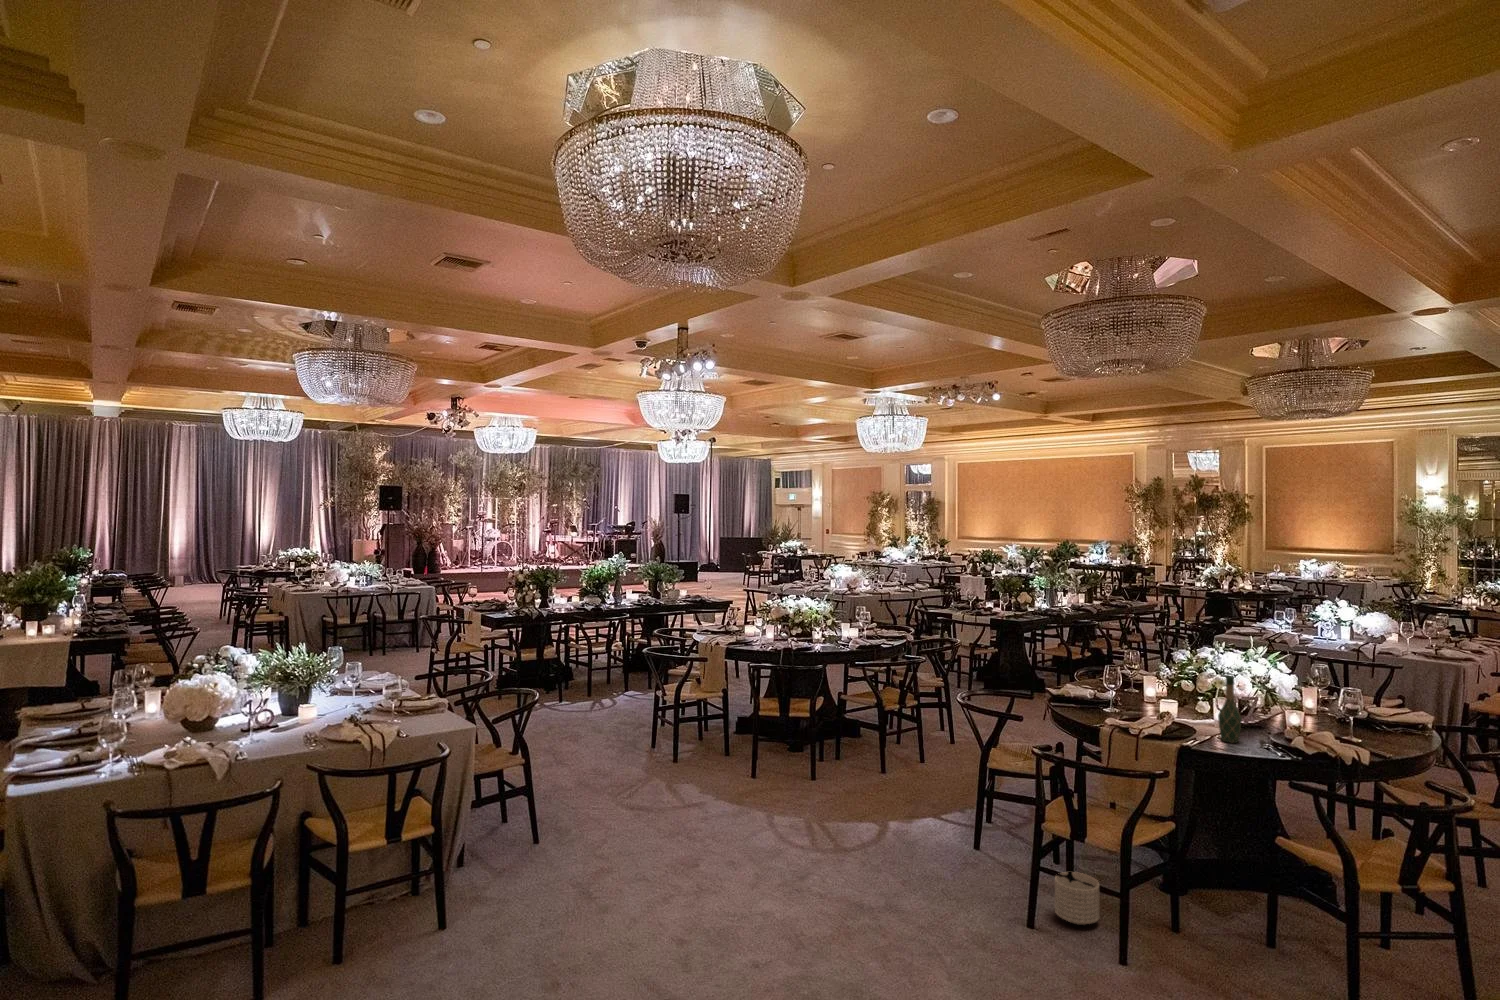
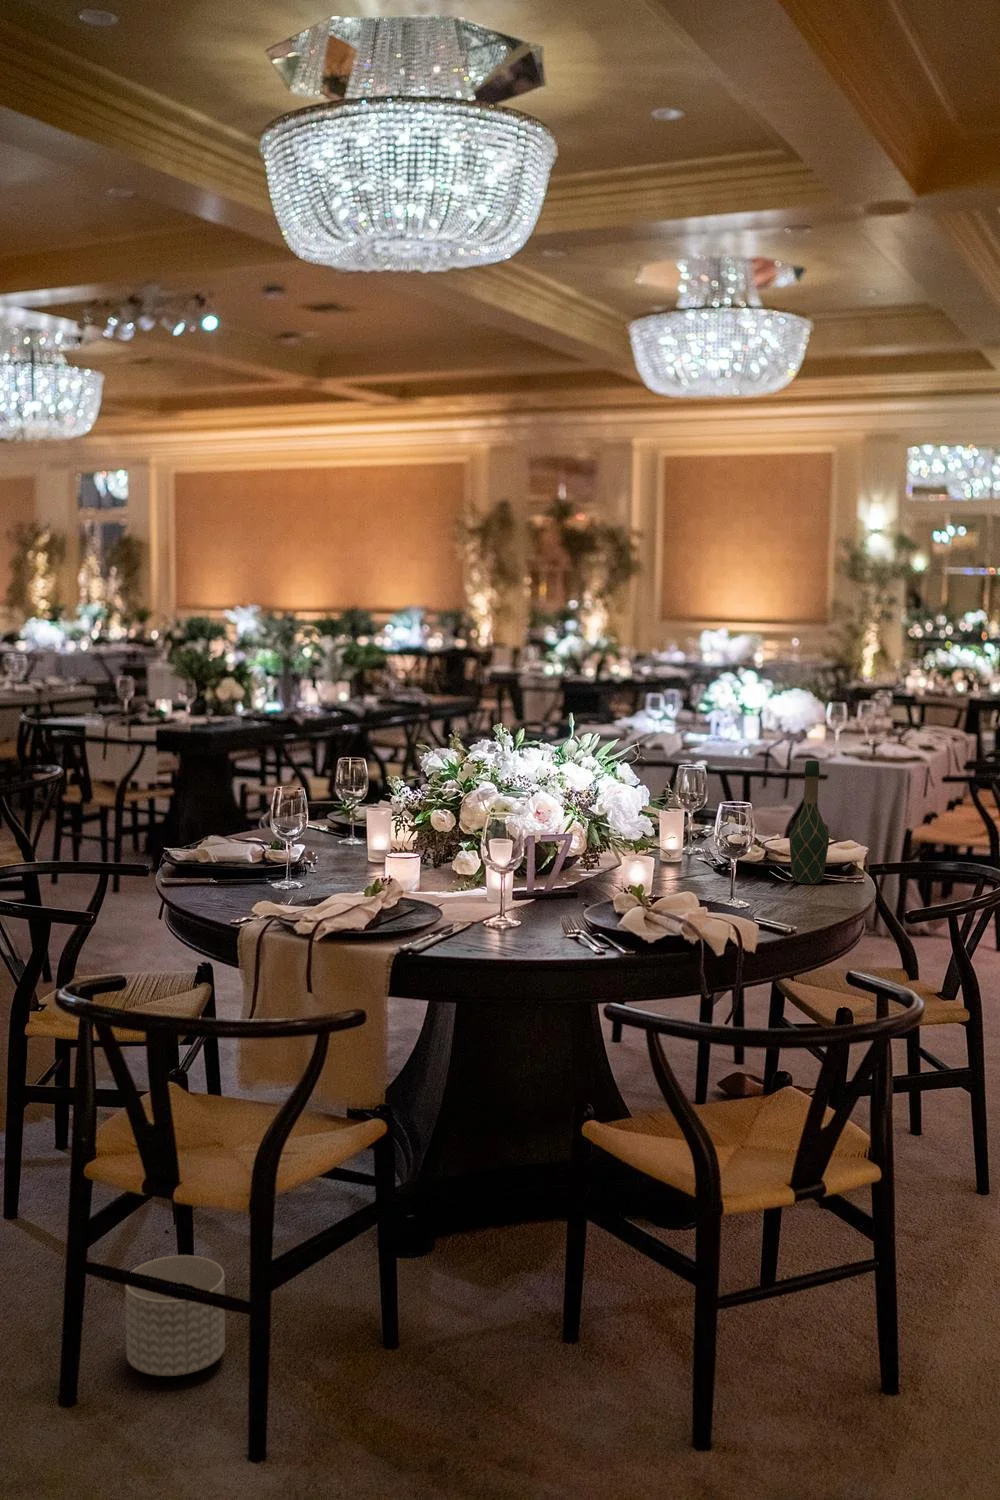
wine bottle: present [1218,676,1242,743] -> present [789,760,829,884]

